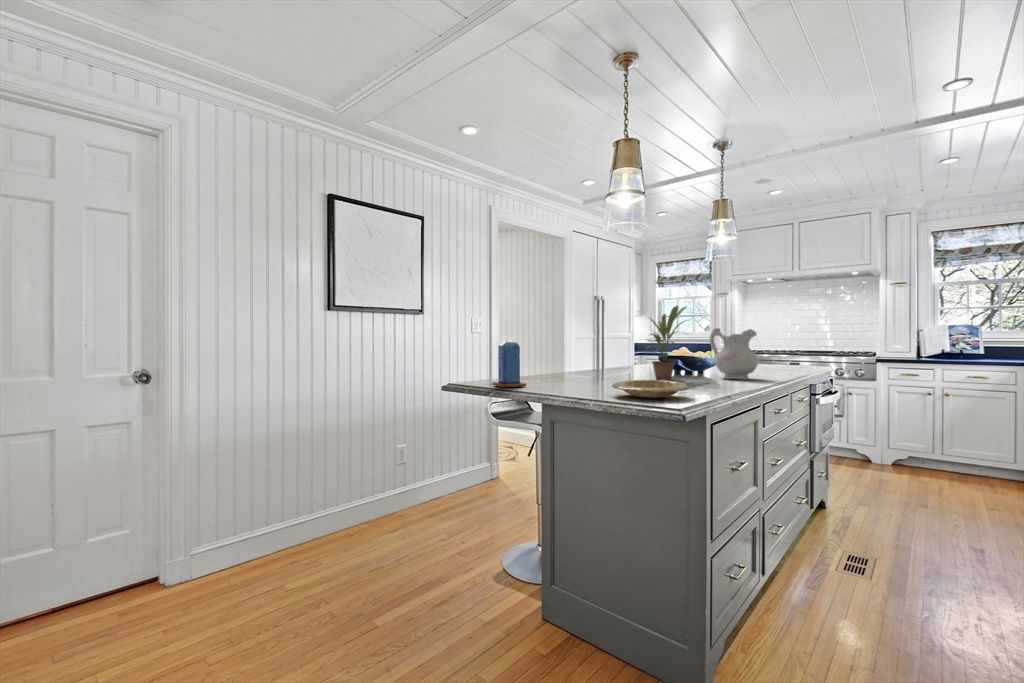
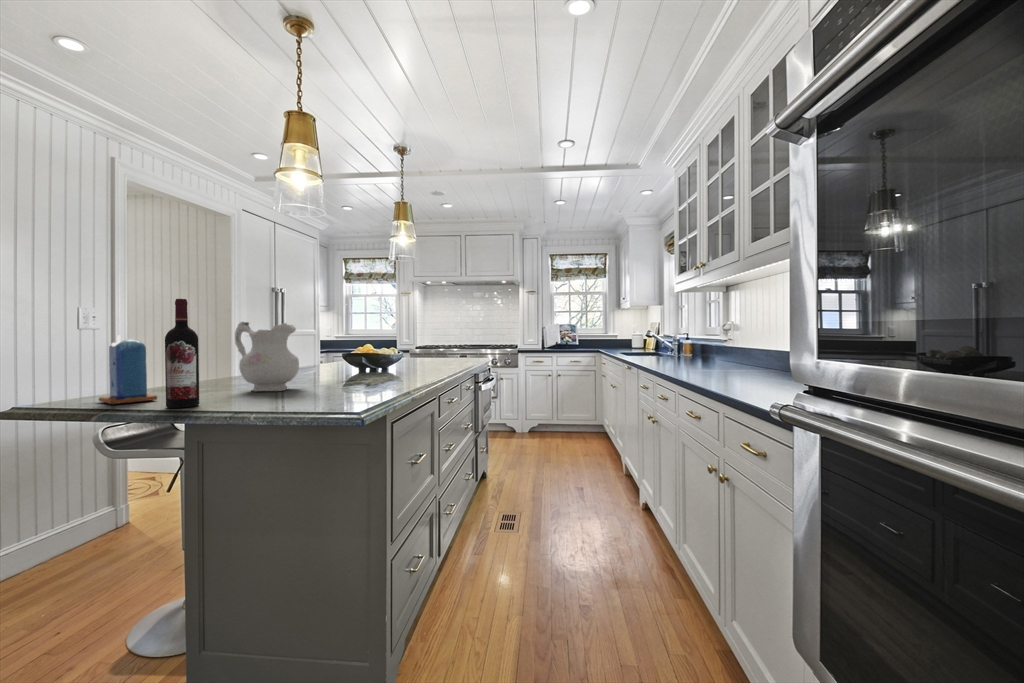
potted plant: present [650,306,686,380] -> none [324,301,375,379]
wine bottle: none [534,310,555,393] -> present [165,299,199,408]
ceramic pitcher: present [710,328,758,380] -> present [235,322,299,392]
plate: present [612,380,689,398] -> none [278,382,369,404]

